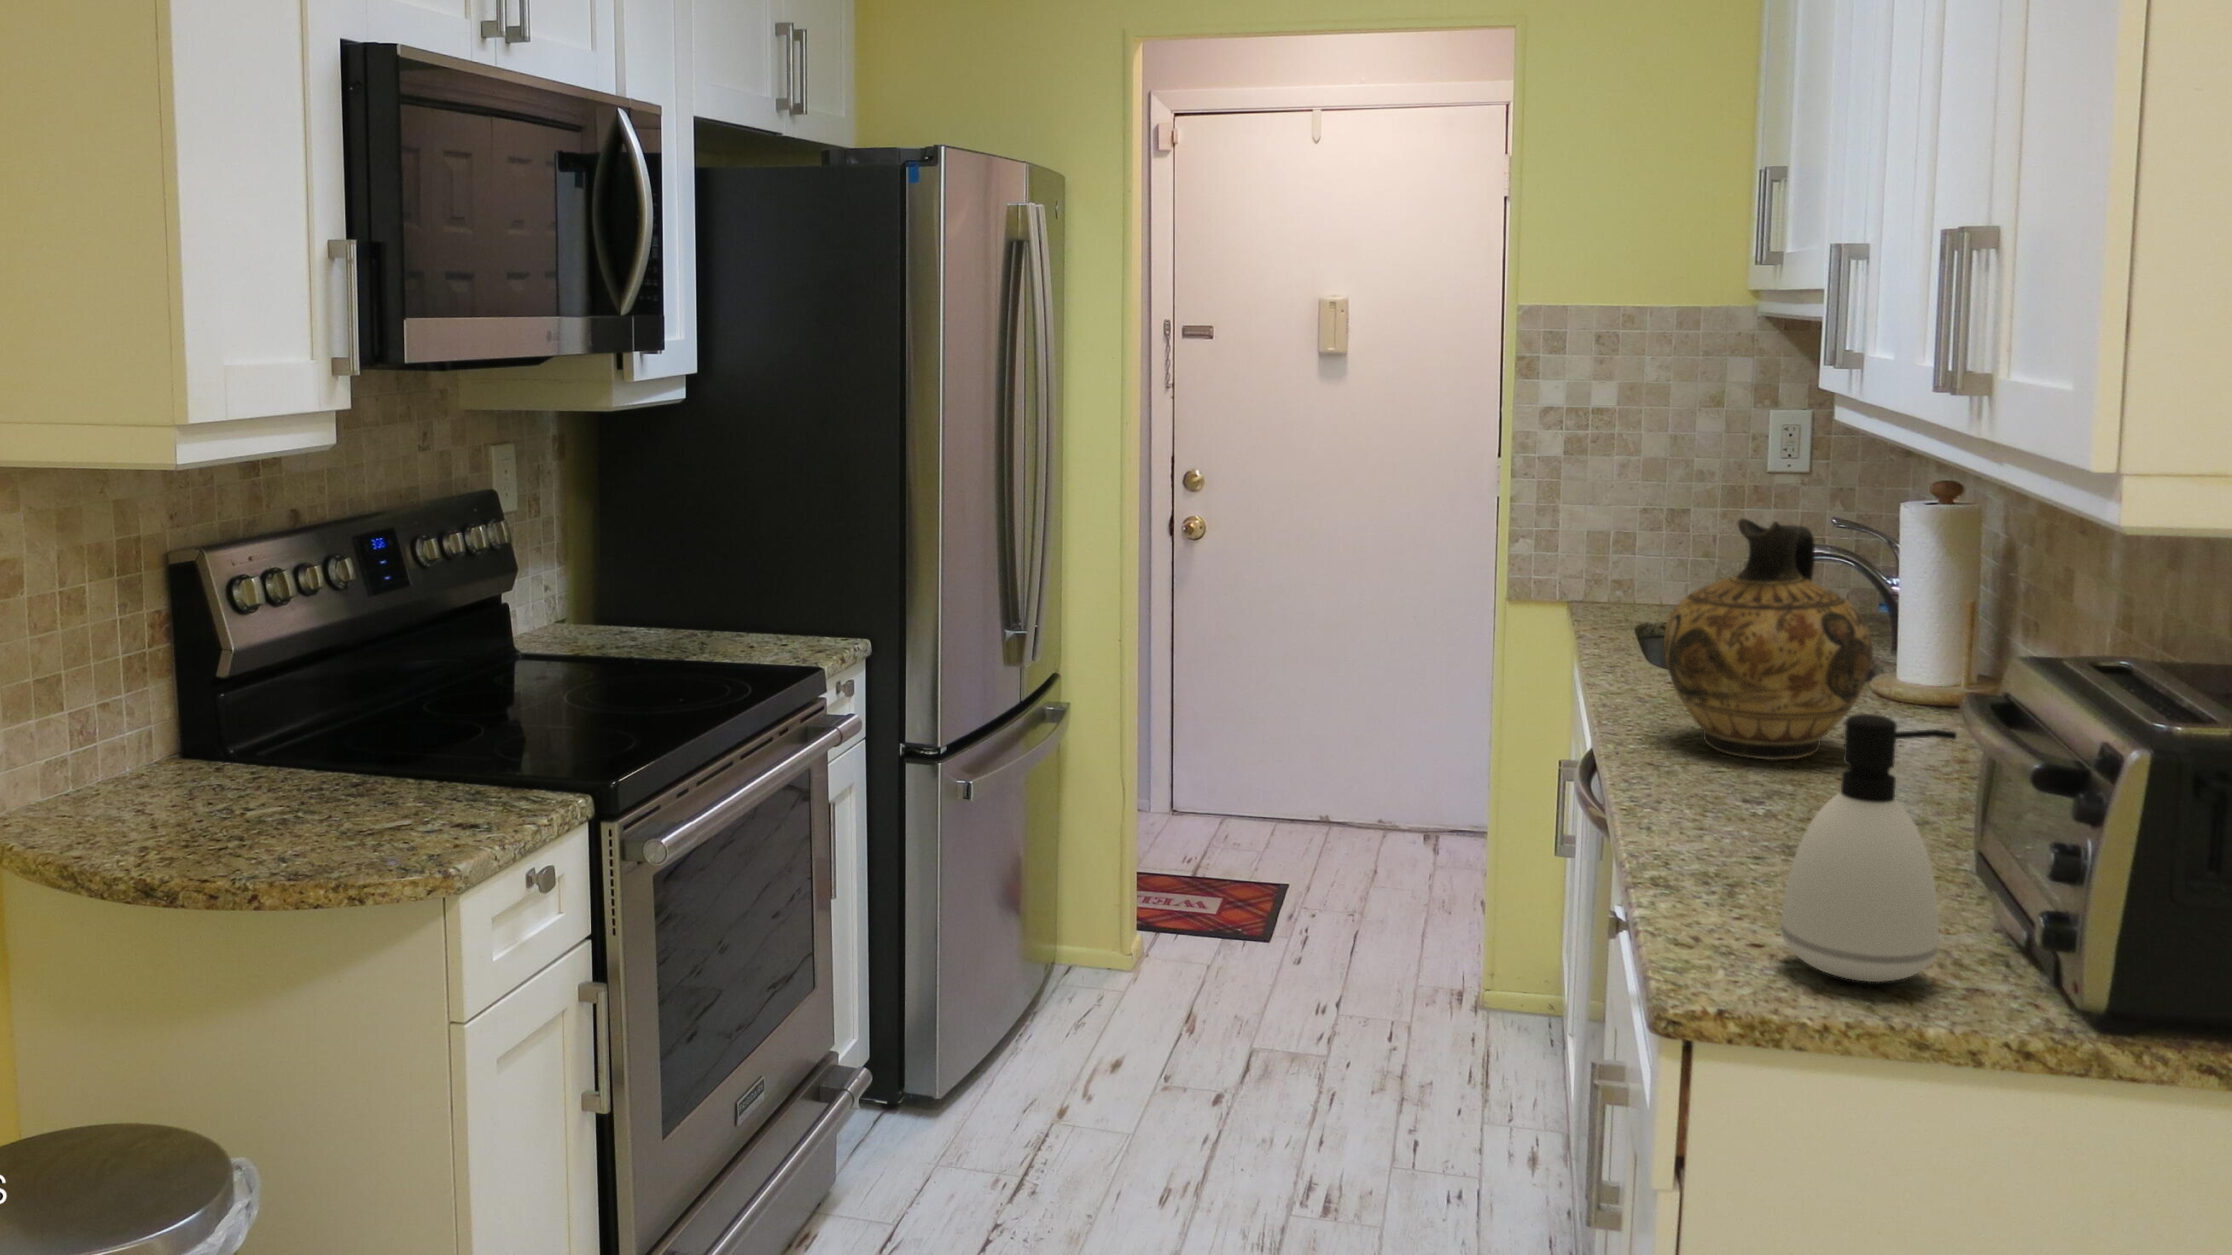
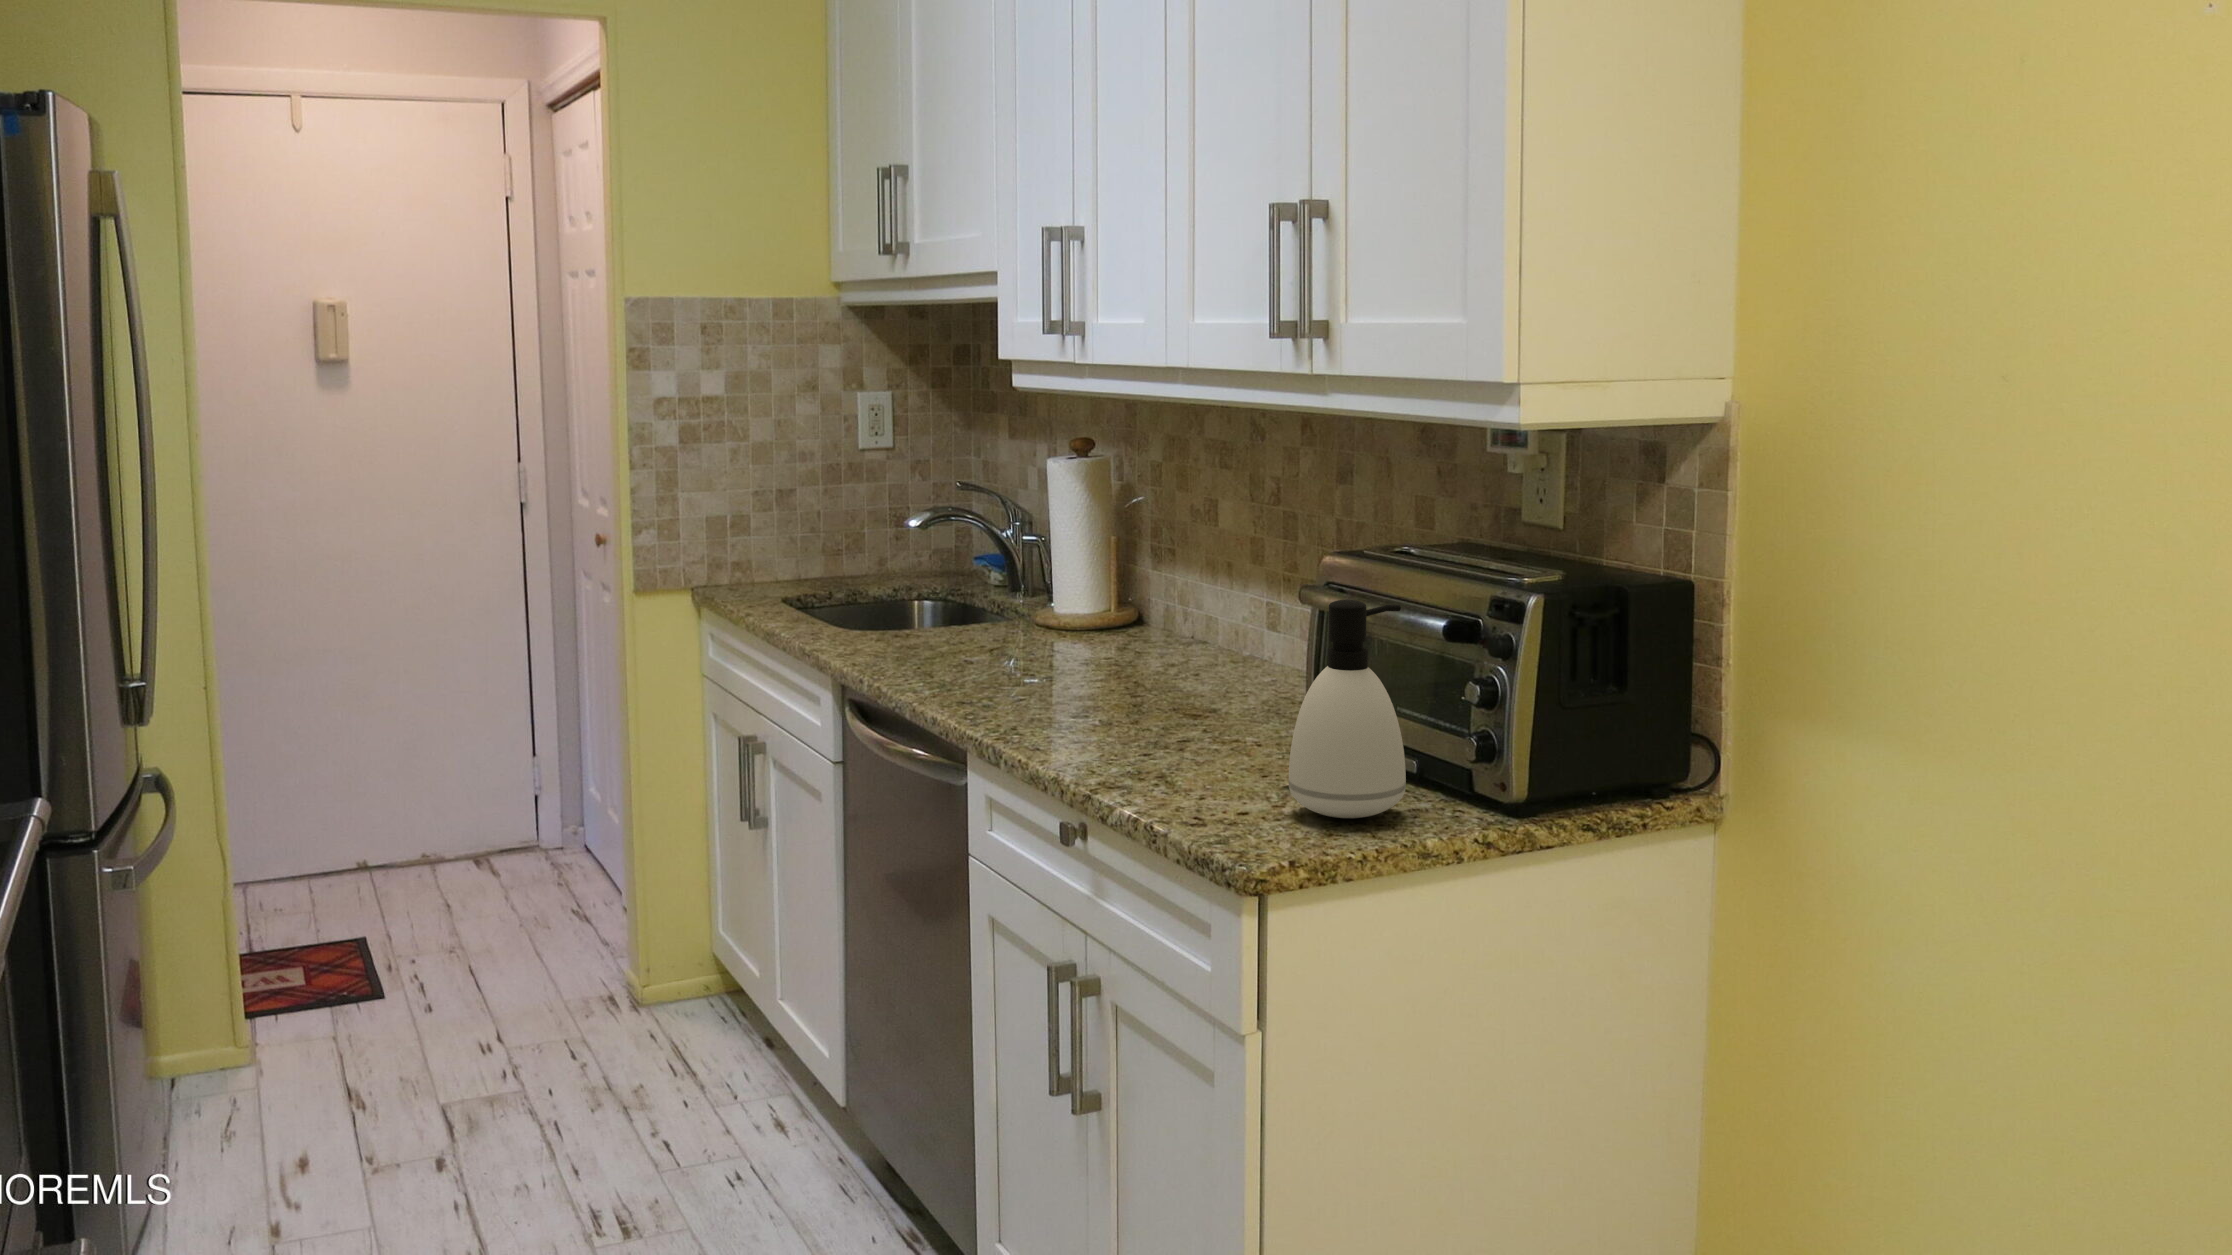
ceramic jug: present [1664,518,1872,760] -> none [949,472,1118,684]

